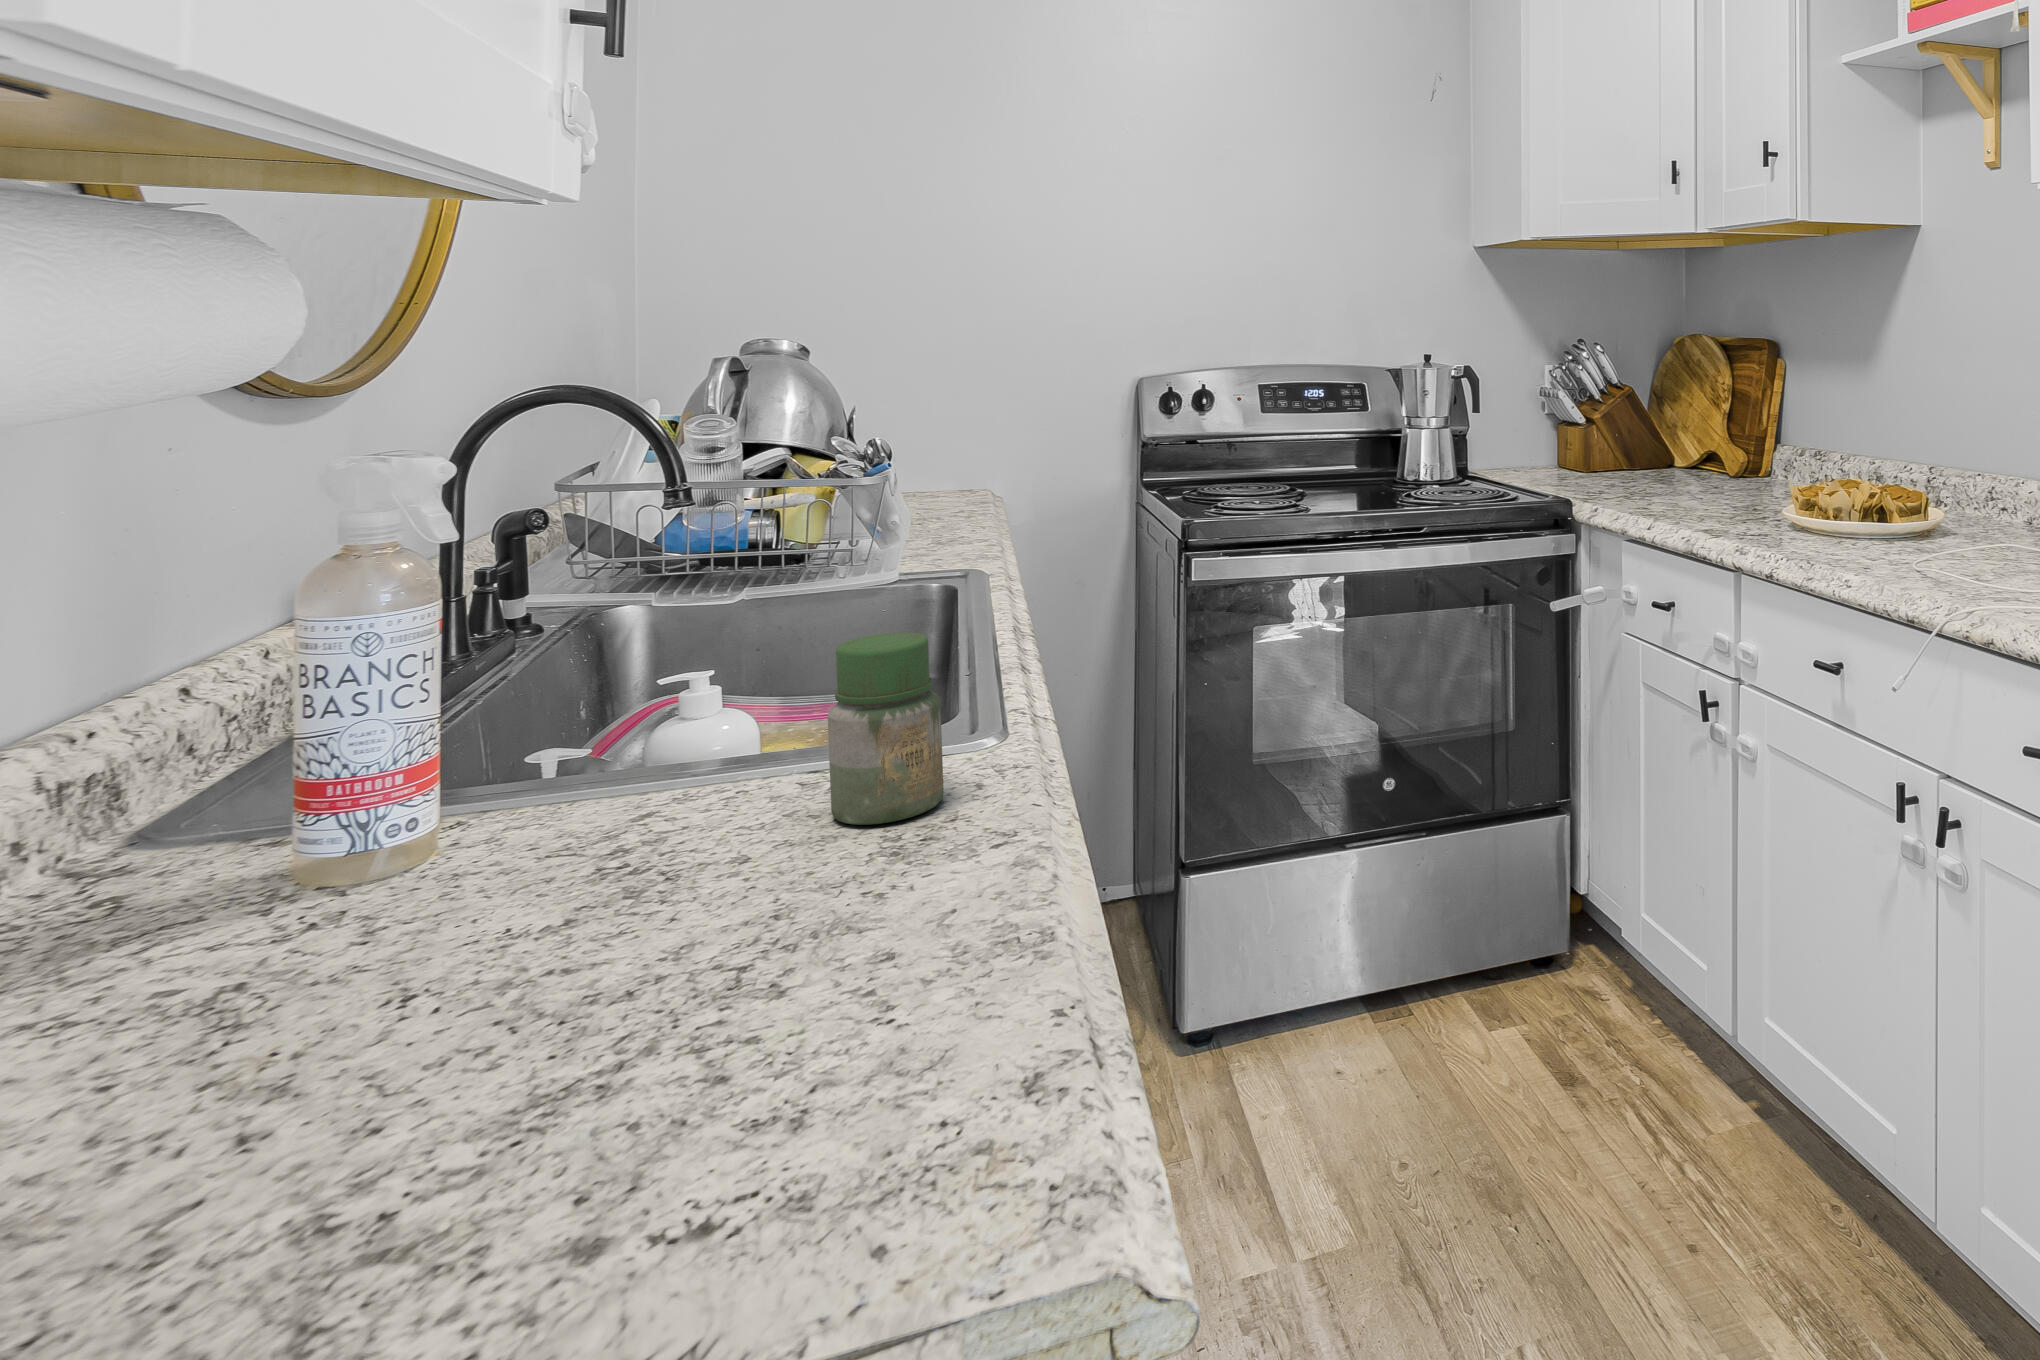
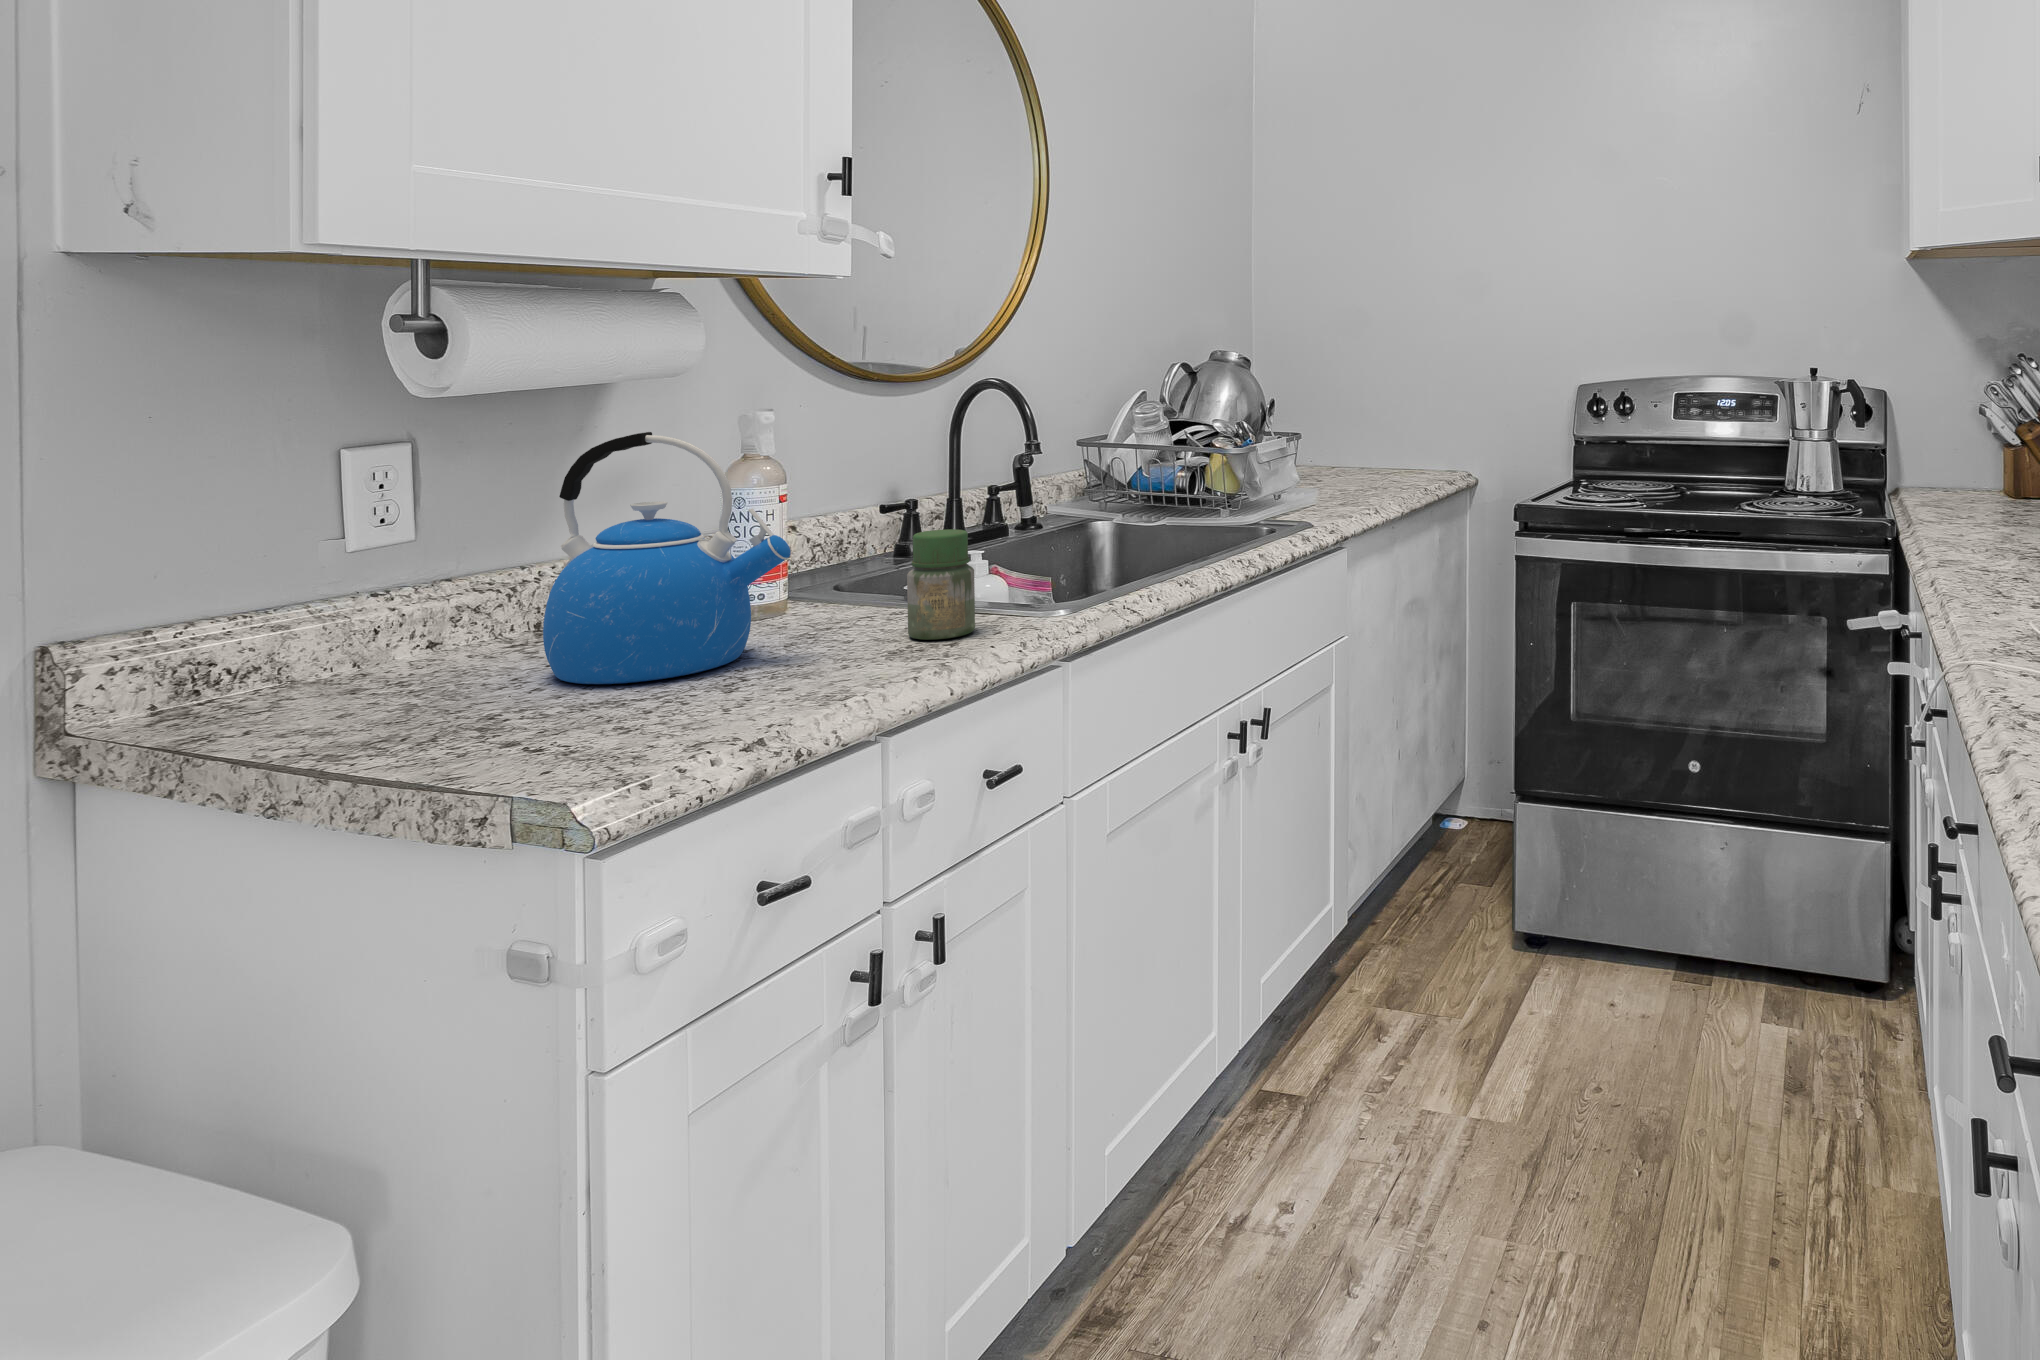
kettle: none [175,516,733,1093] -> present [543,432,791,684]

